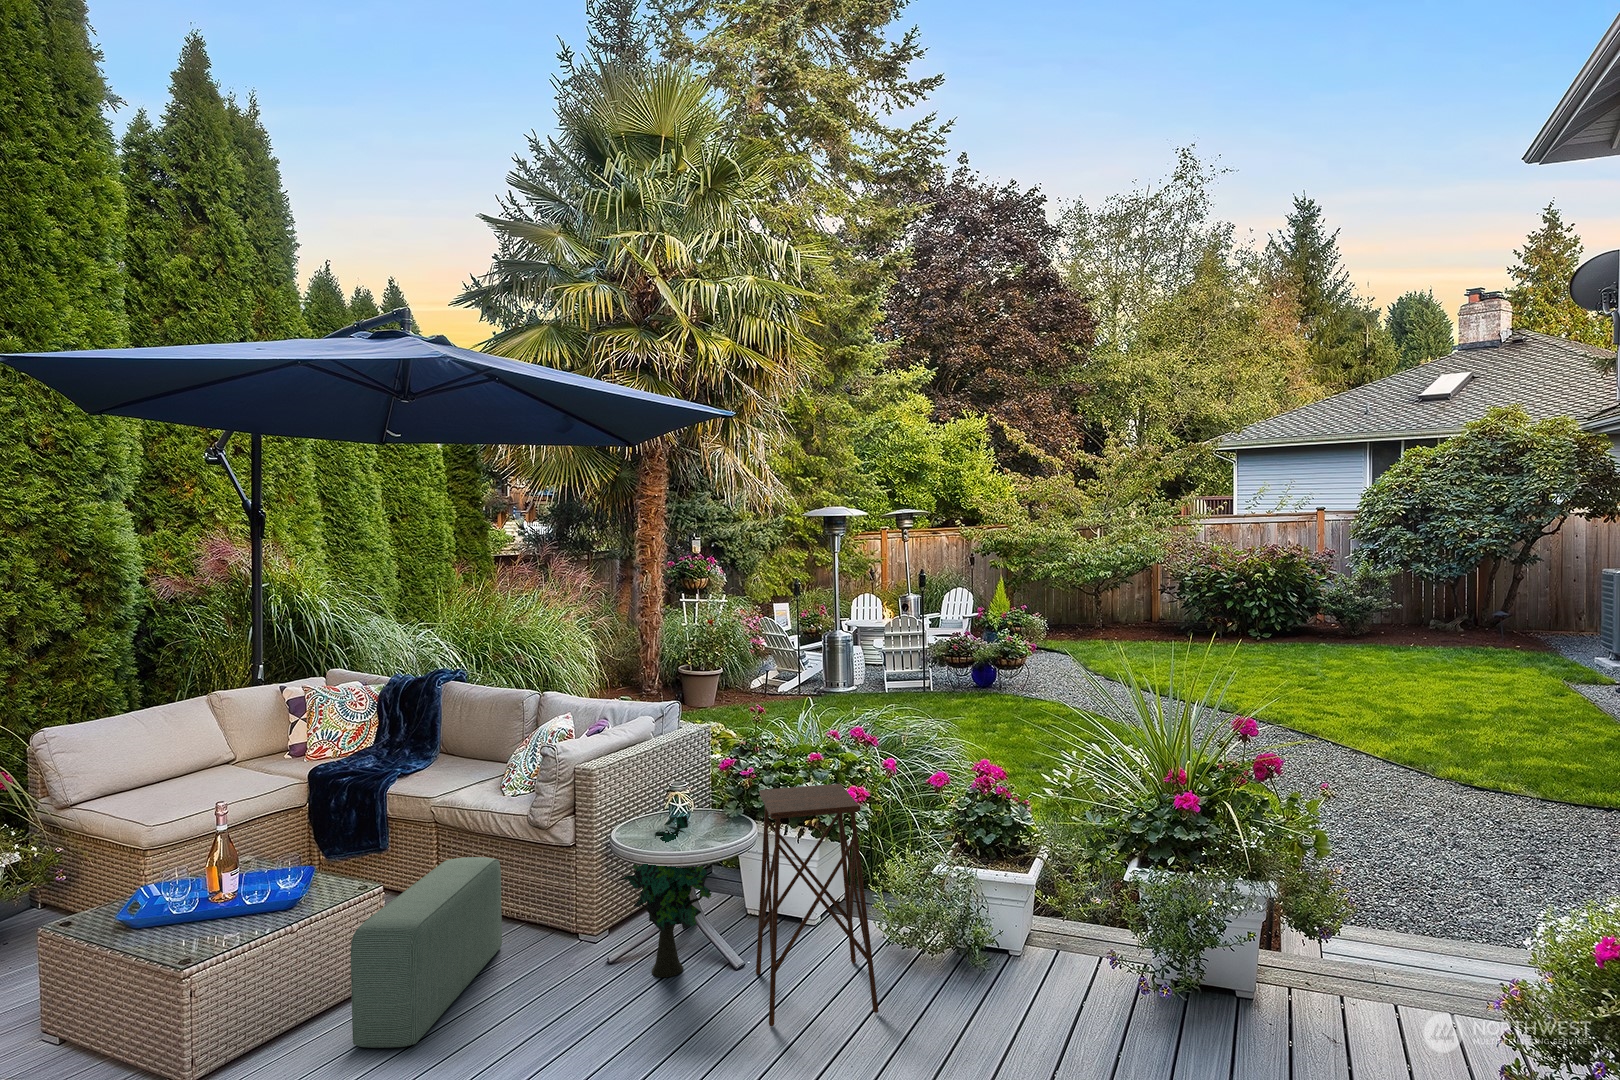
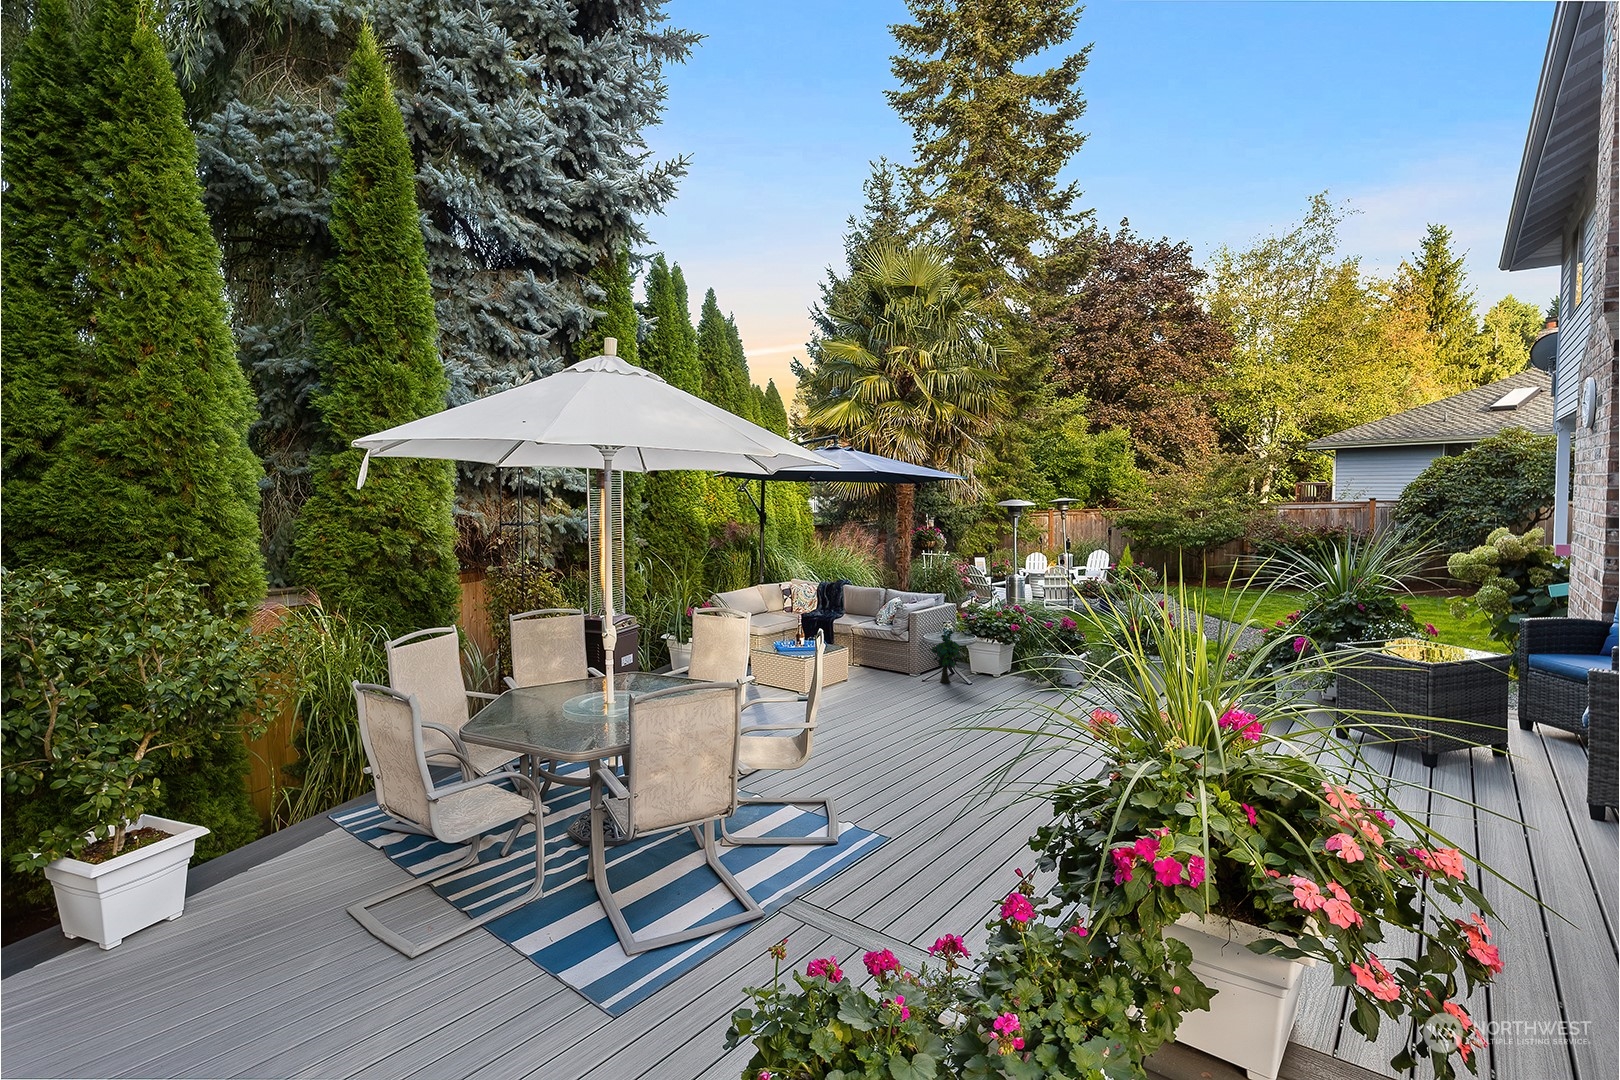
side table: present [756,784,879,1026] -> none [976,621,1019,693]
pouf: present [351,857,502,1048] -> none [852,643,884,689]

